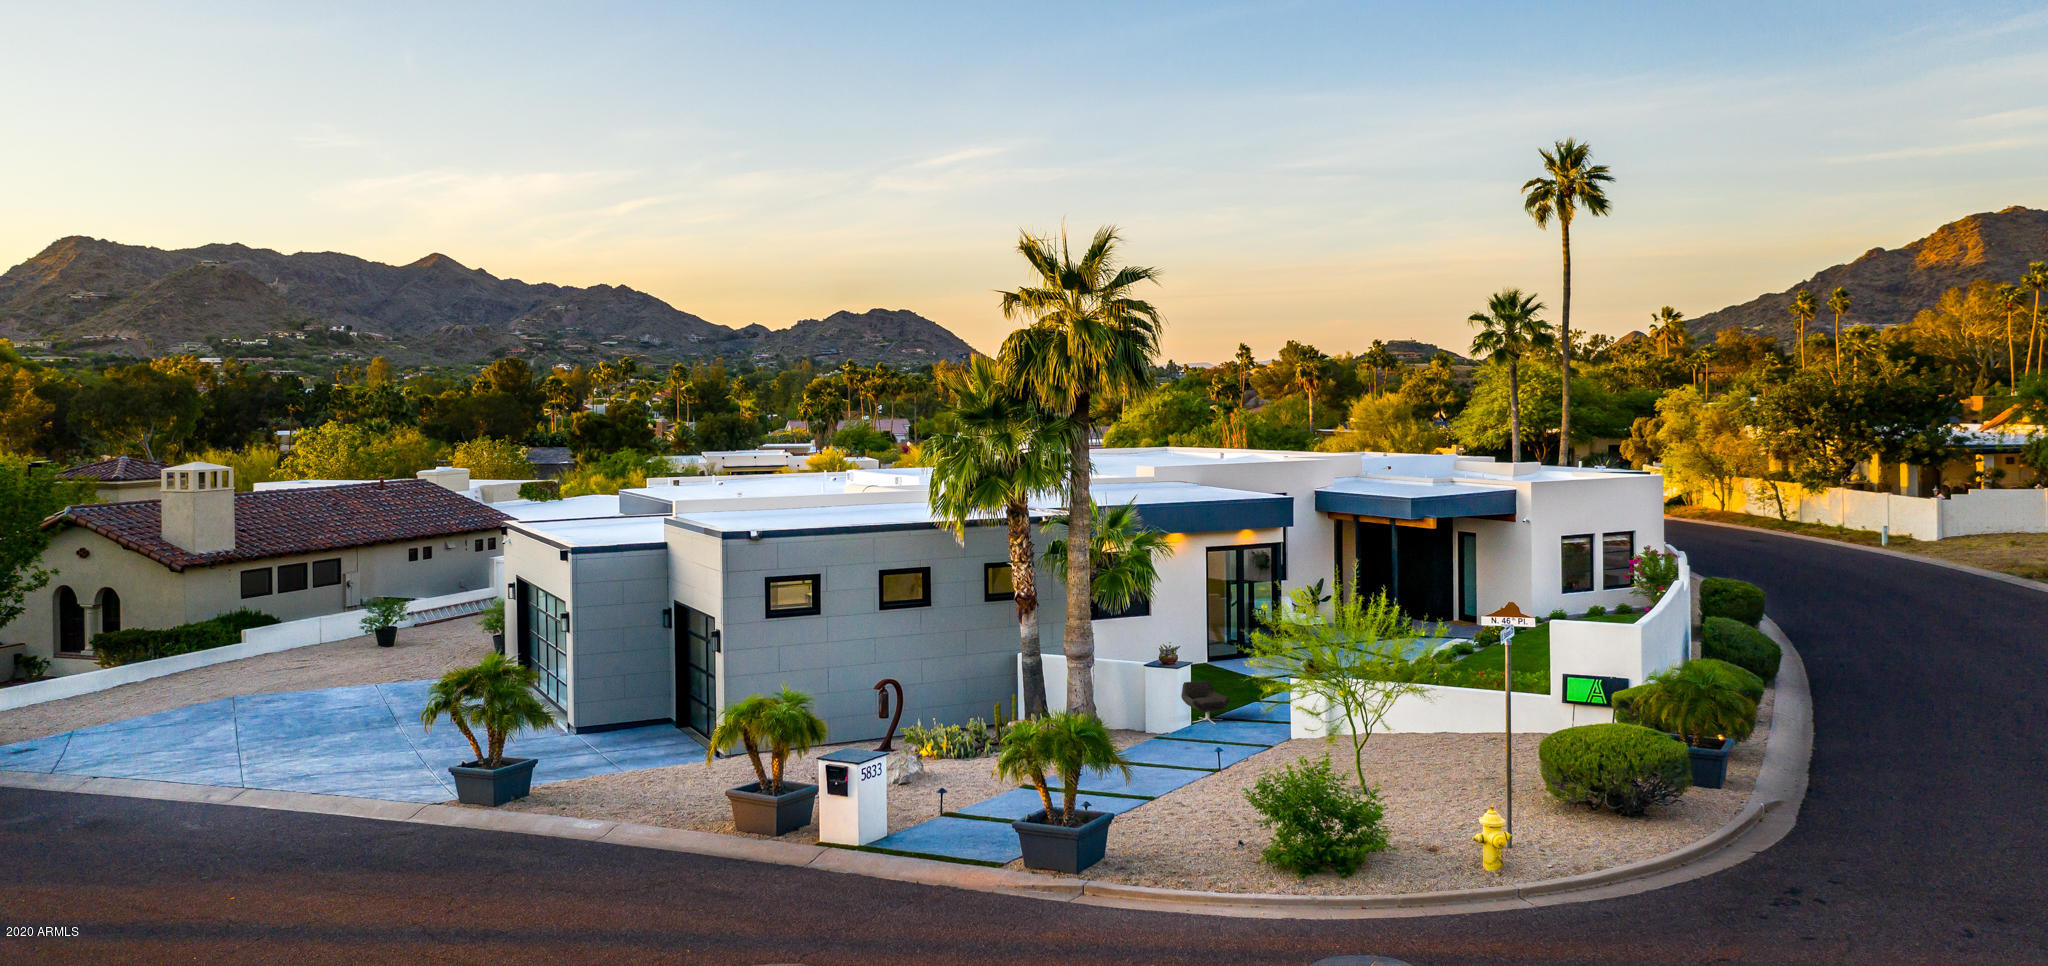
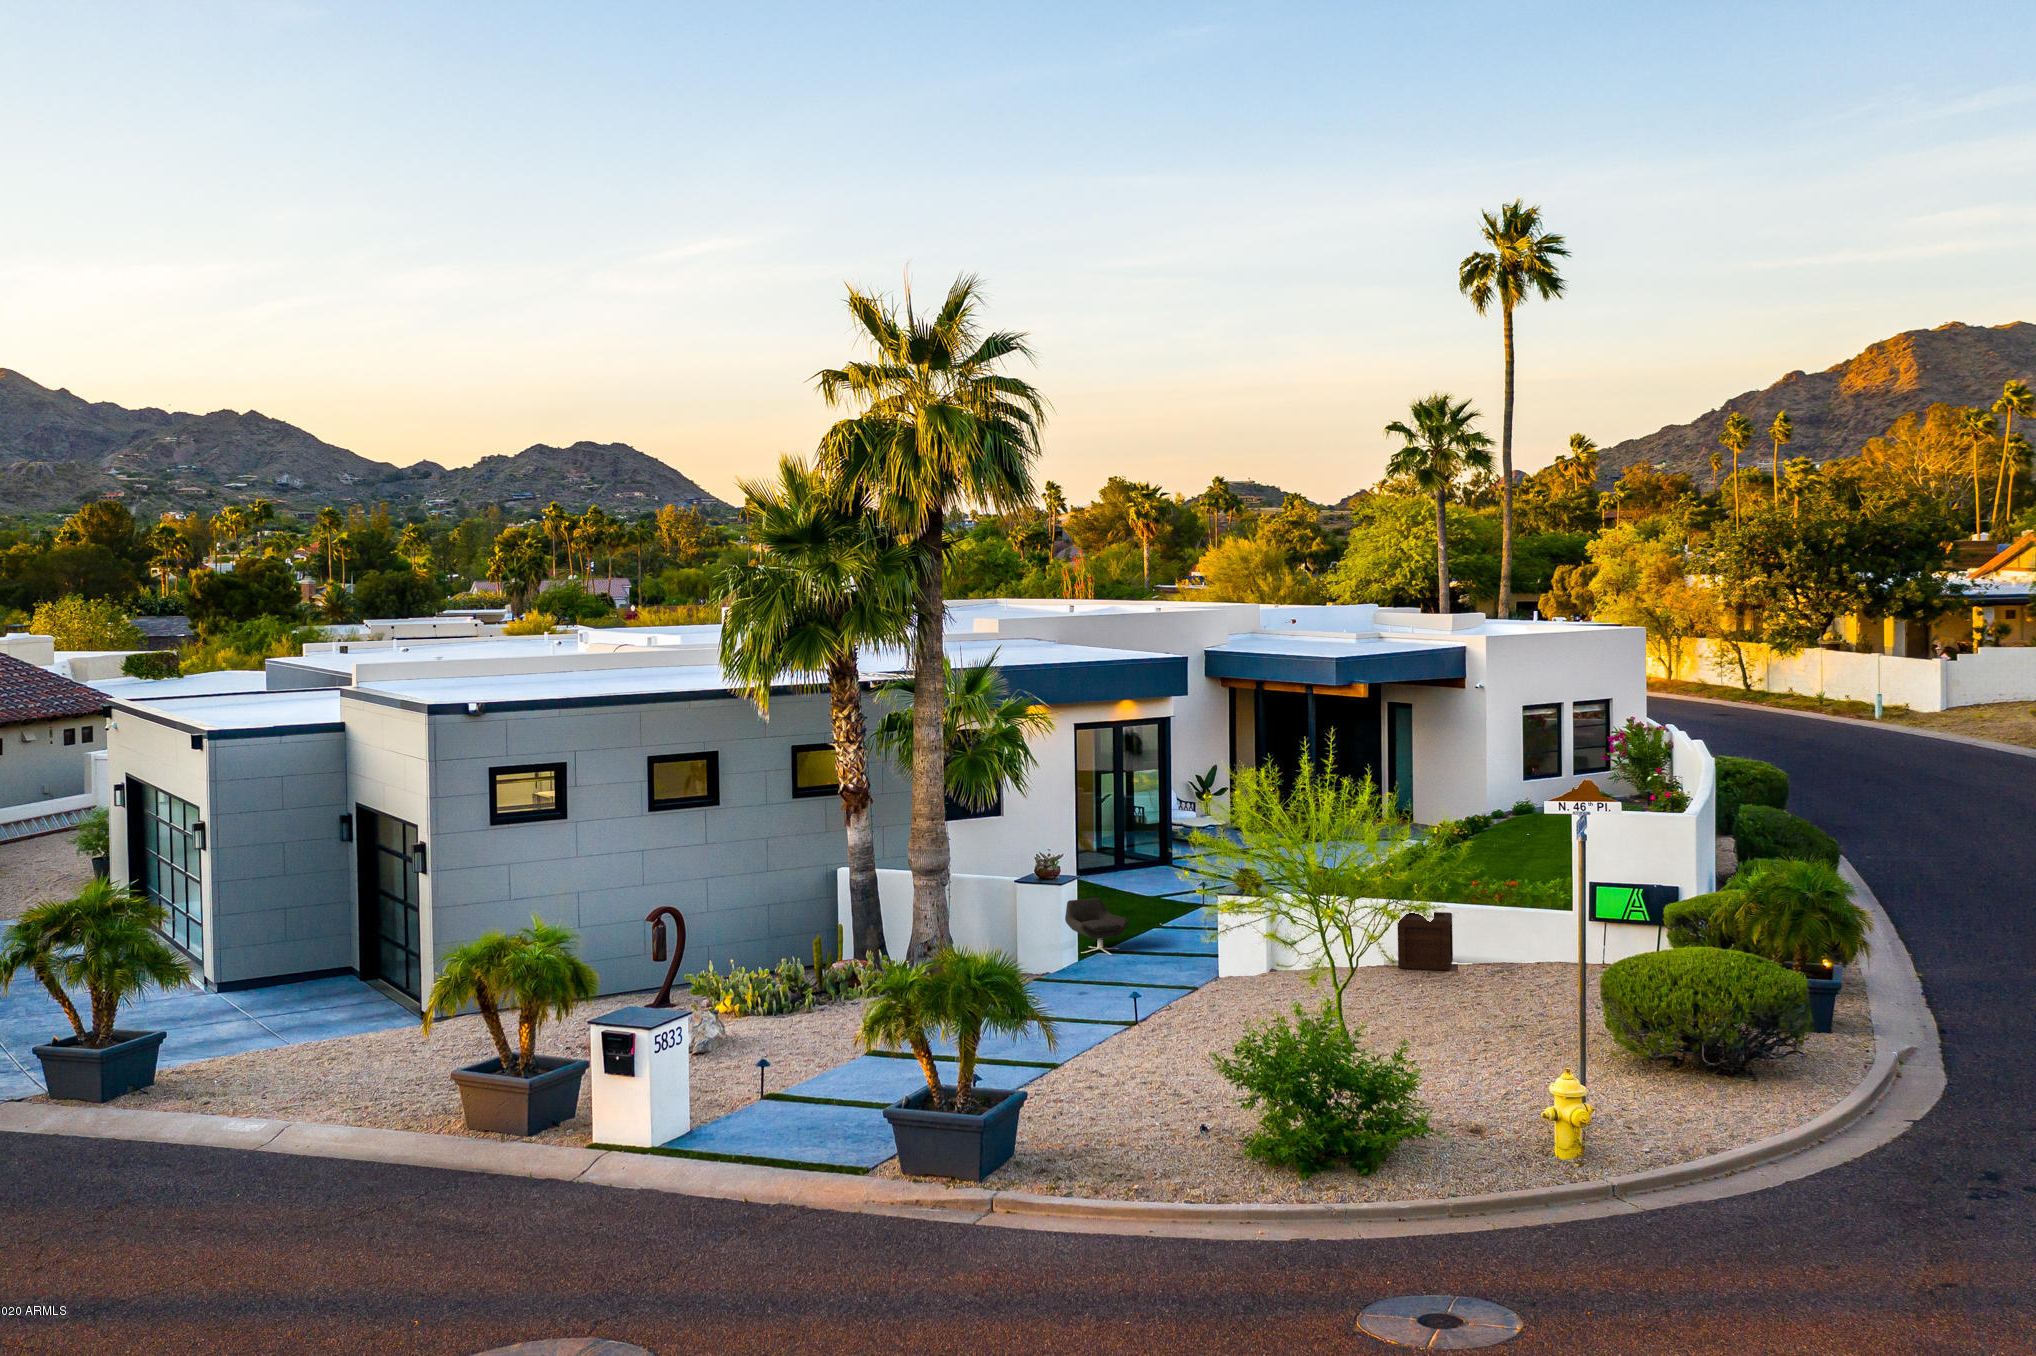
wooden crate: none [1435,696,1481,744] -> present [1397,912,1453,971]

